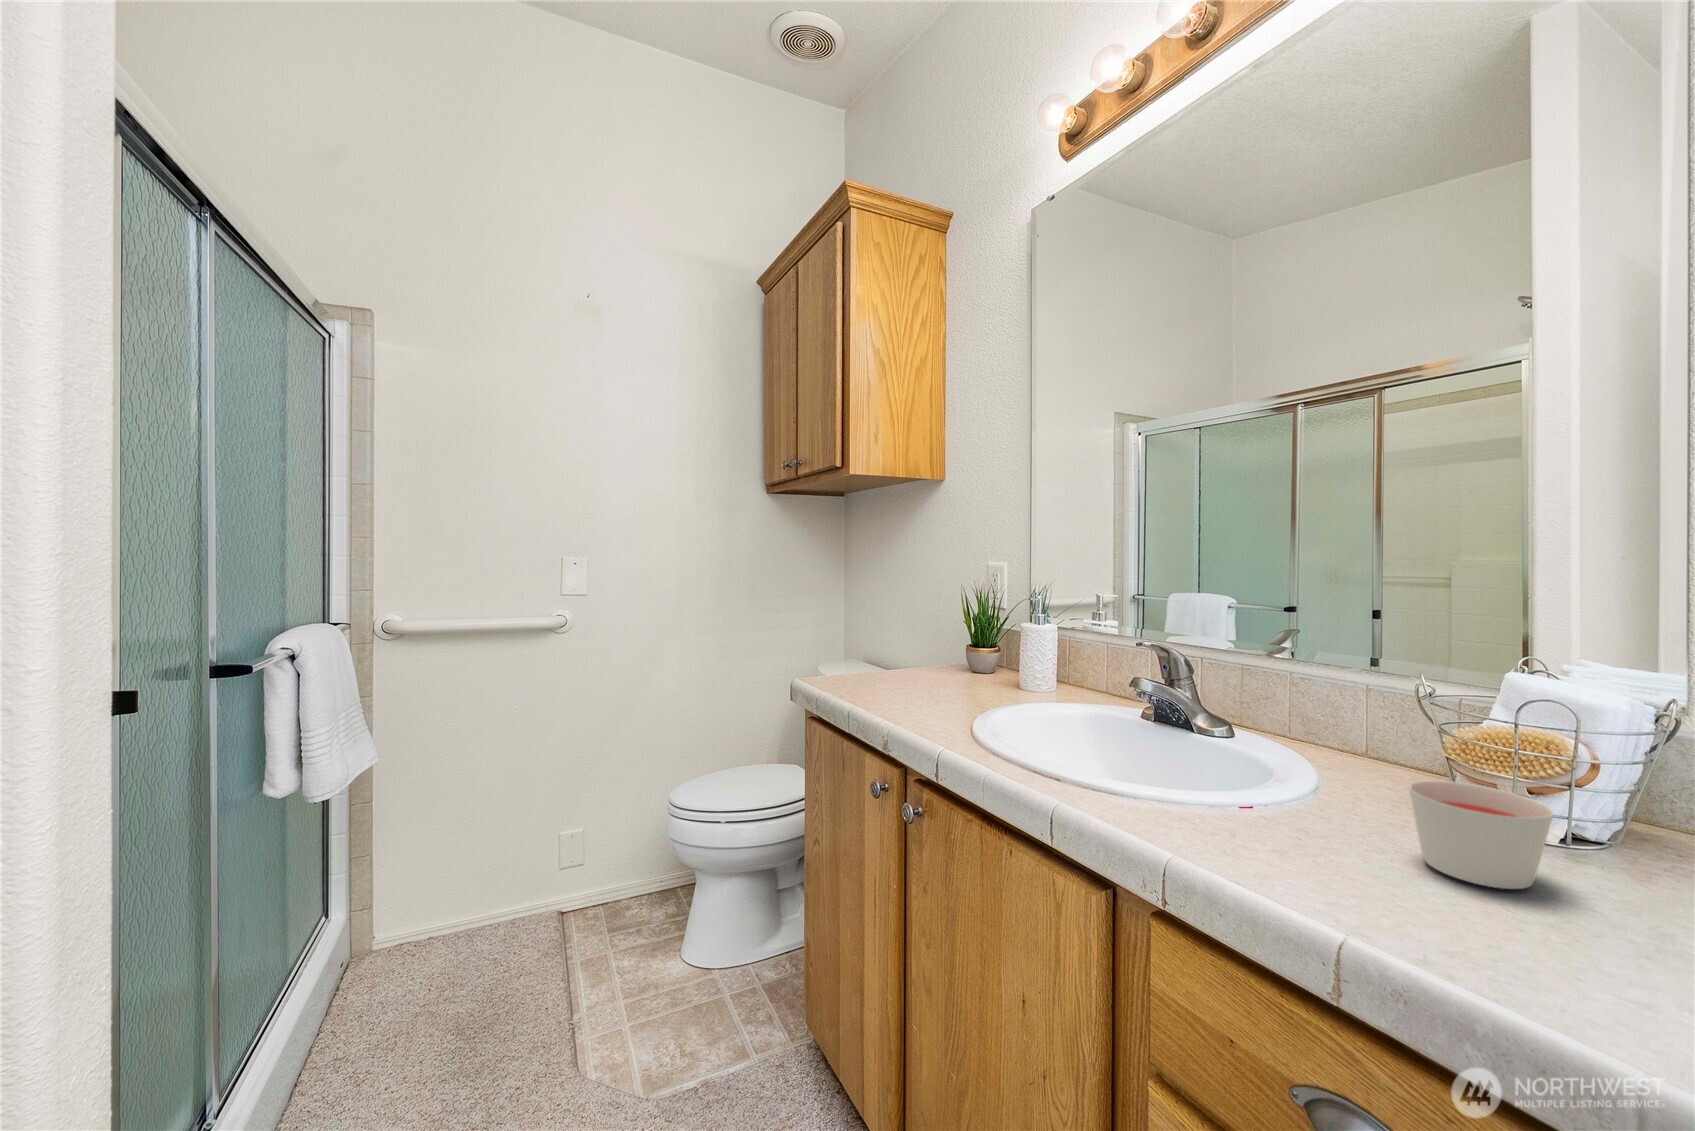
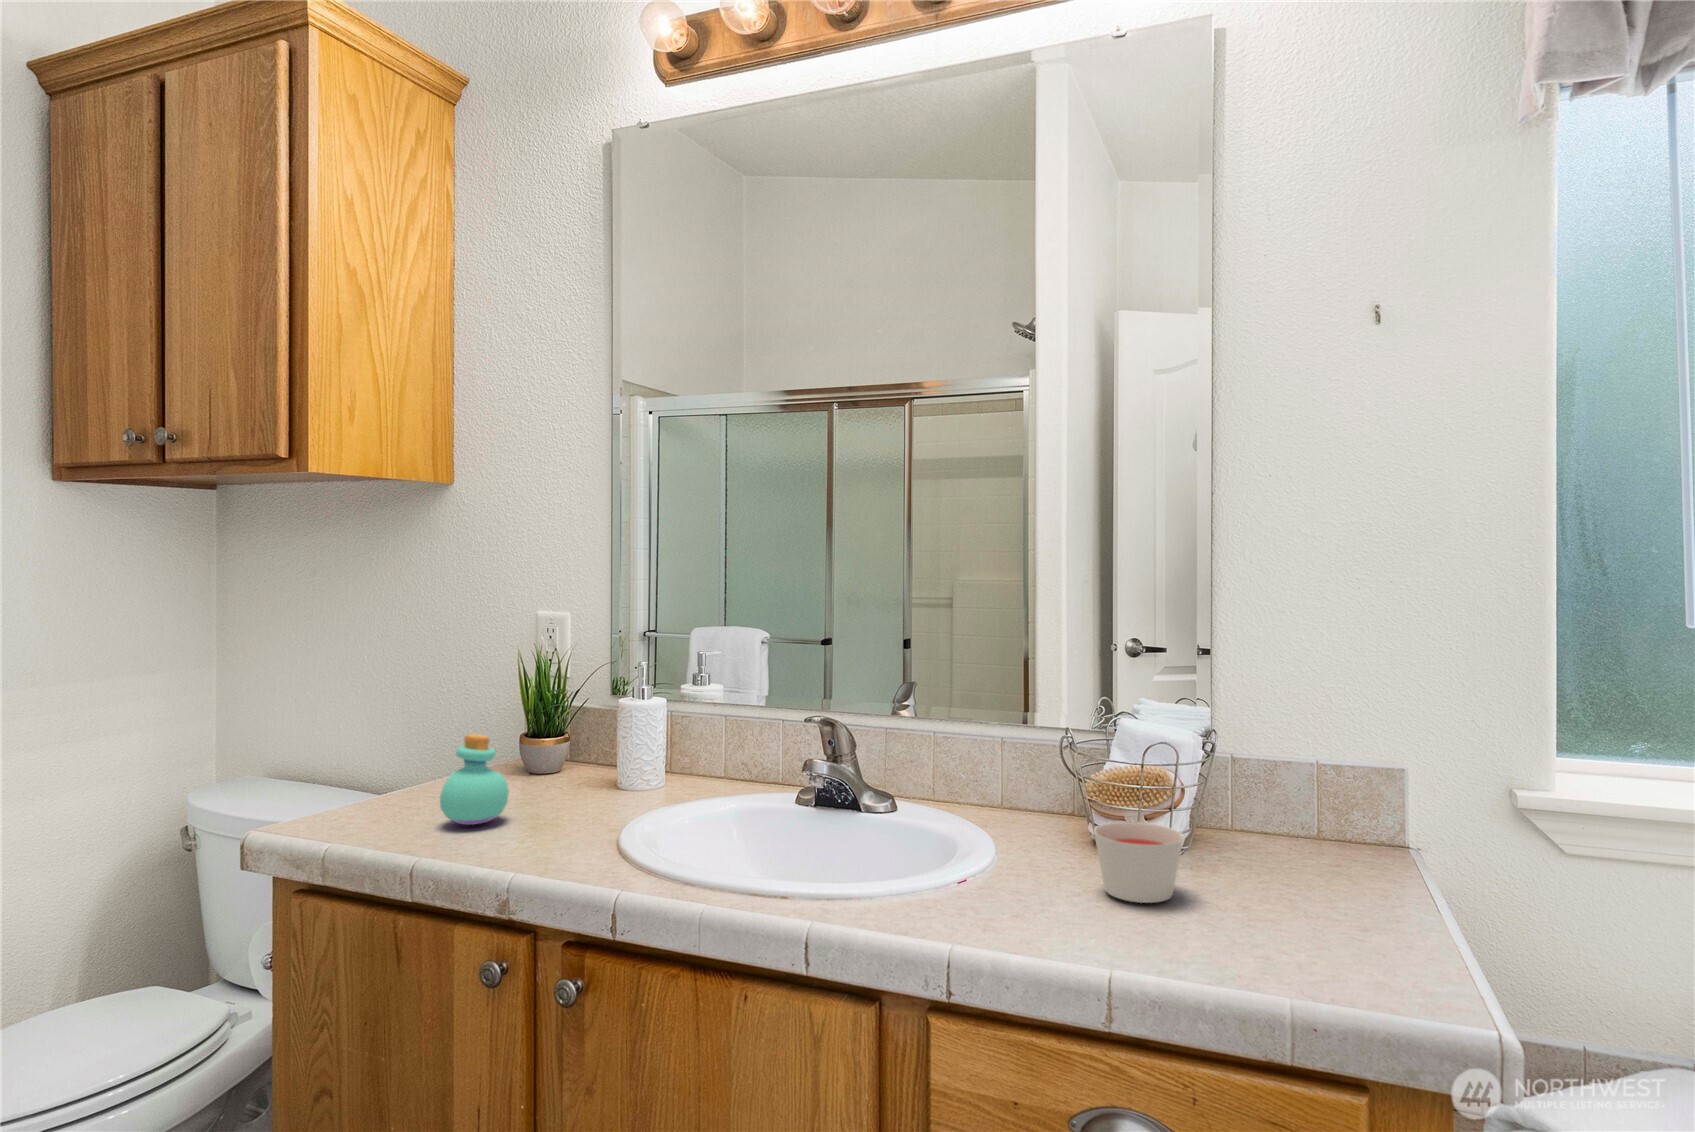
perfume bottle: none [876,632,921,694] -> present [440,734,509,825]

